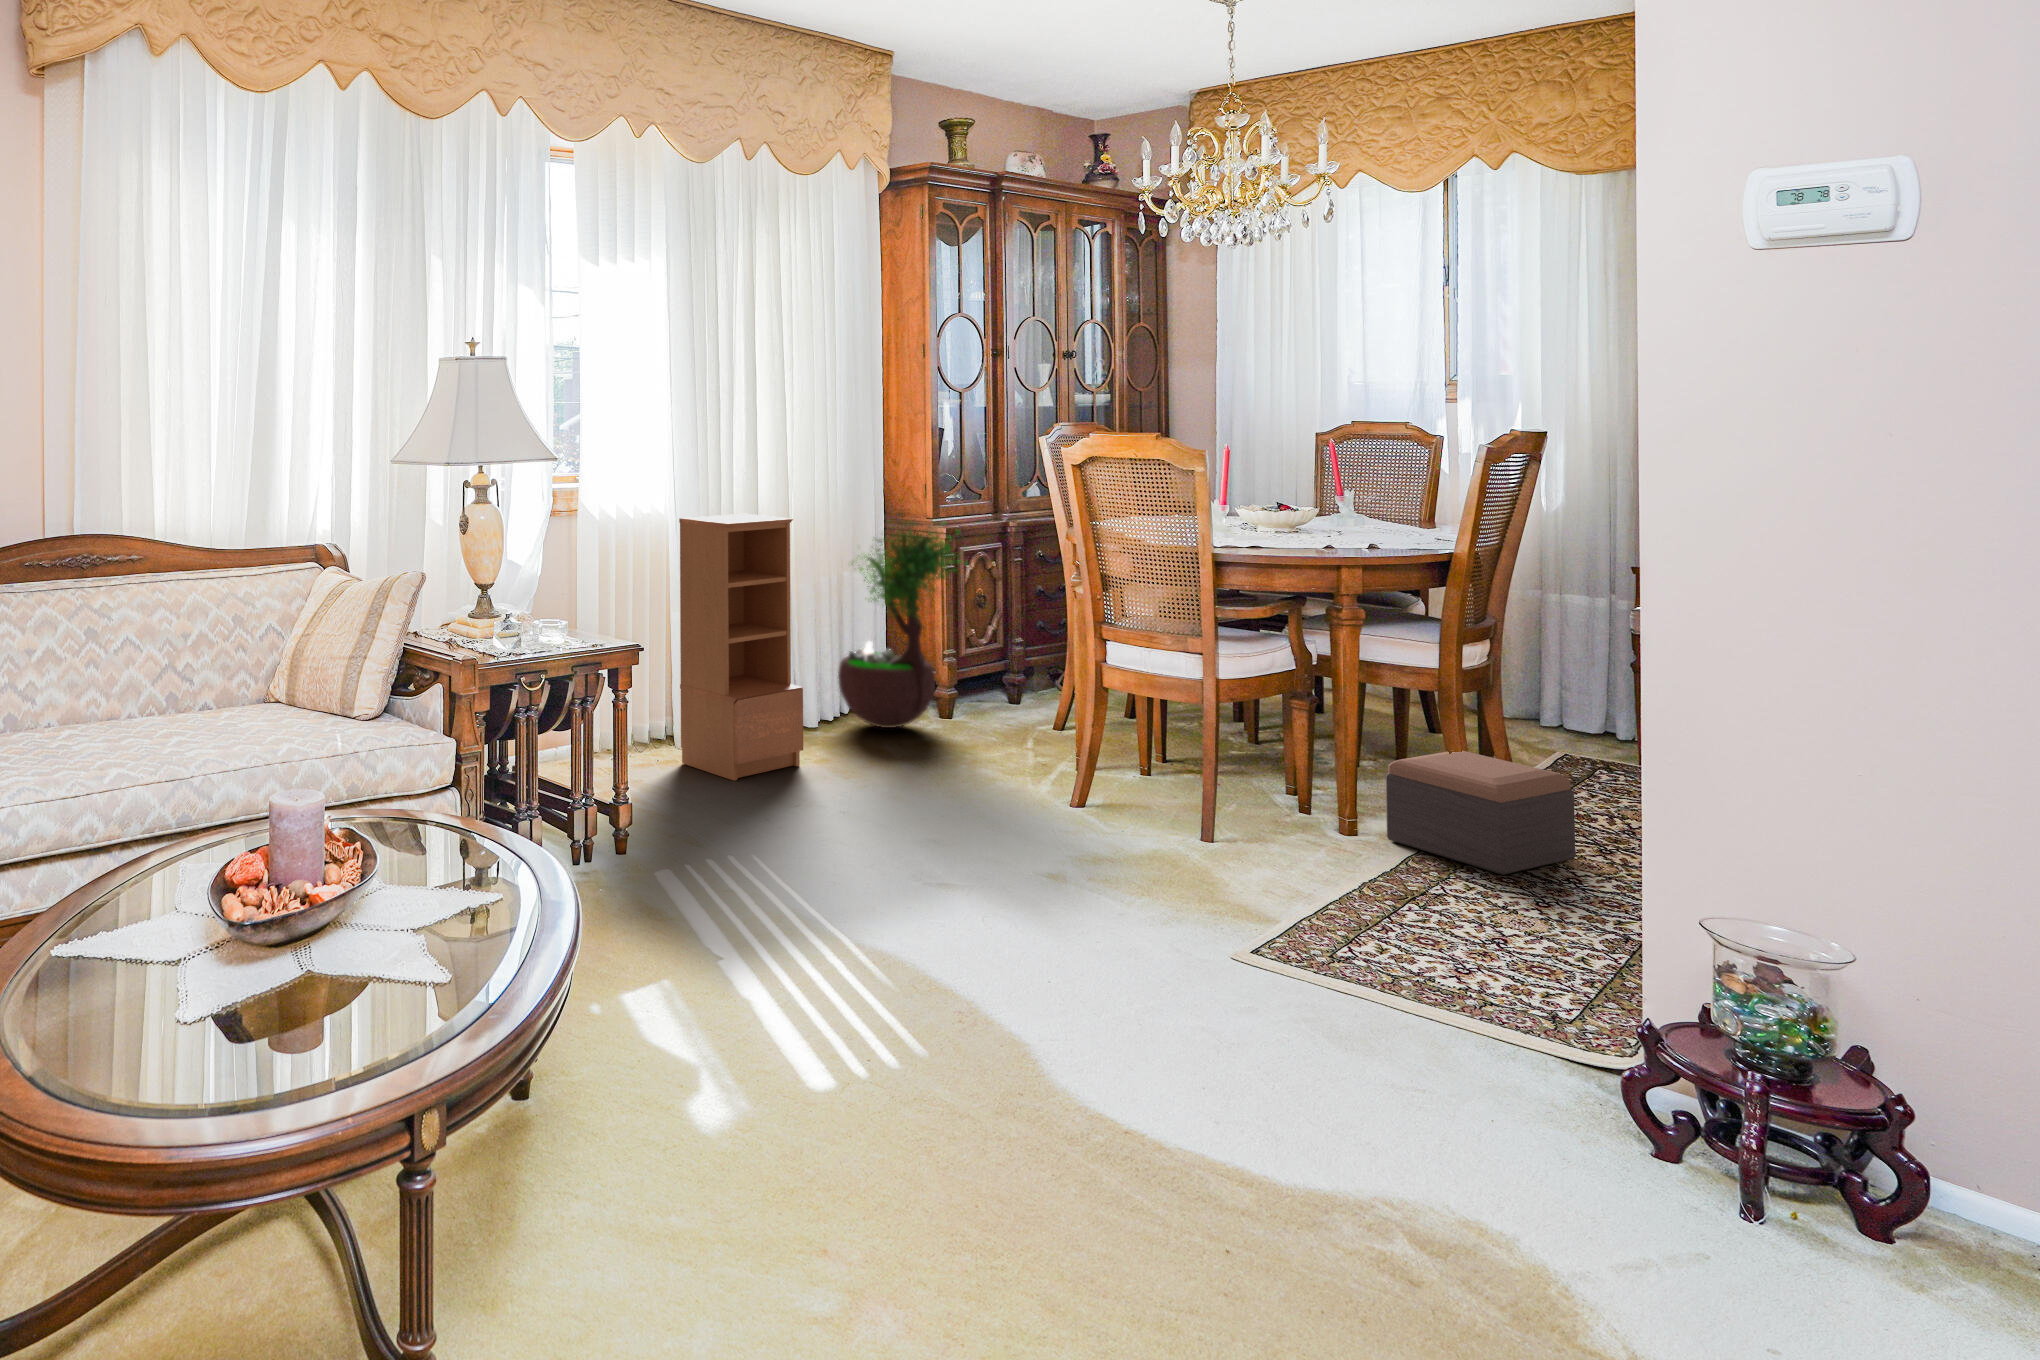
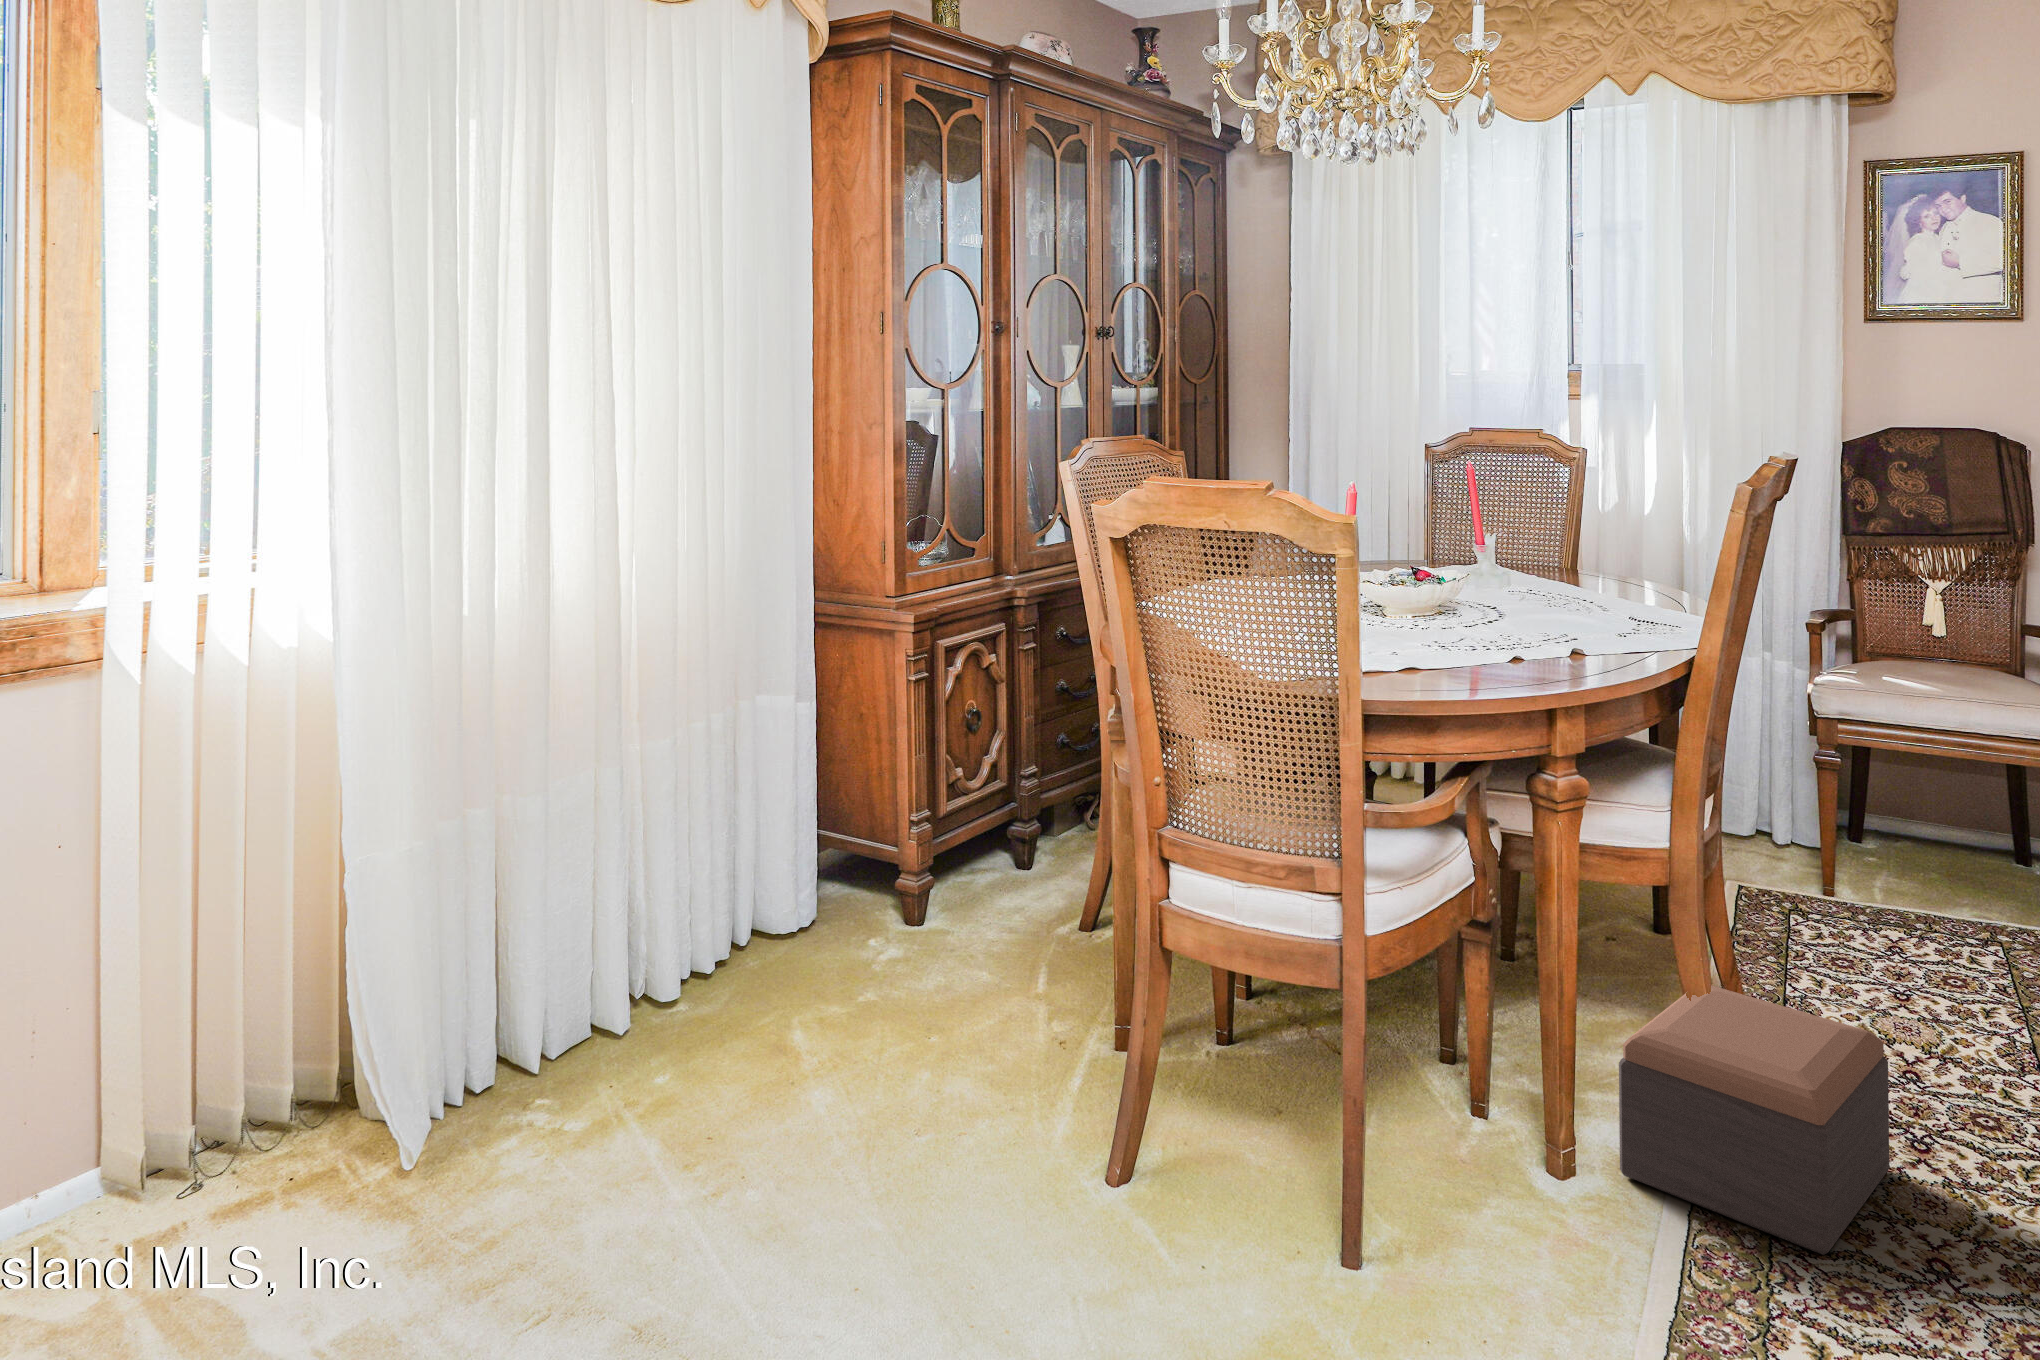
bookcase: present [679,514,803,781] -> none [346,630,615,1222]
potted tree: present [838,522,959,728] -> none [722,596,944,978]

